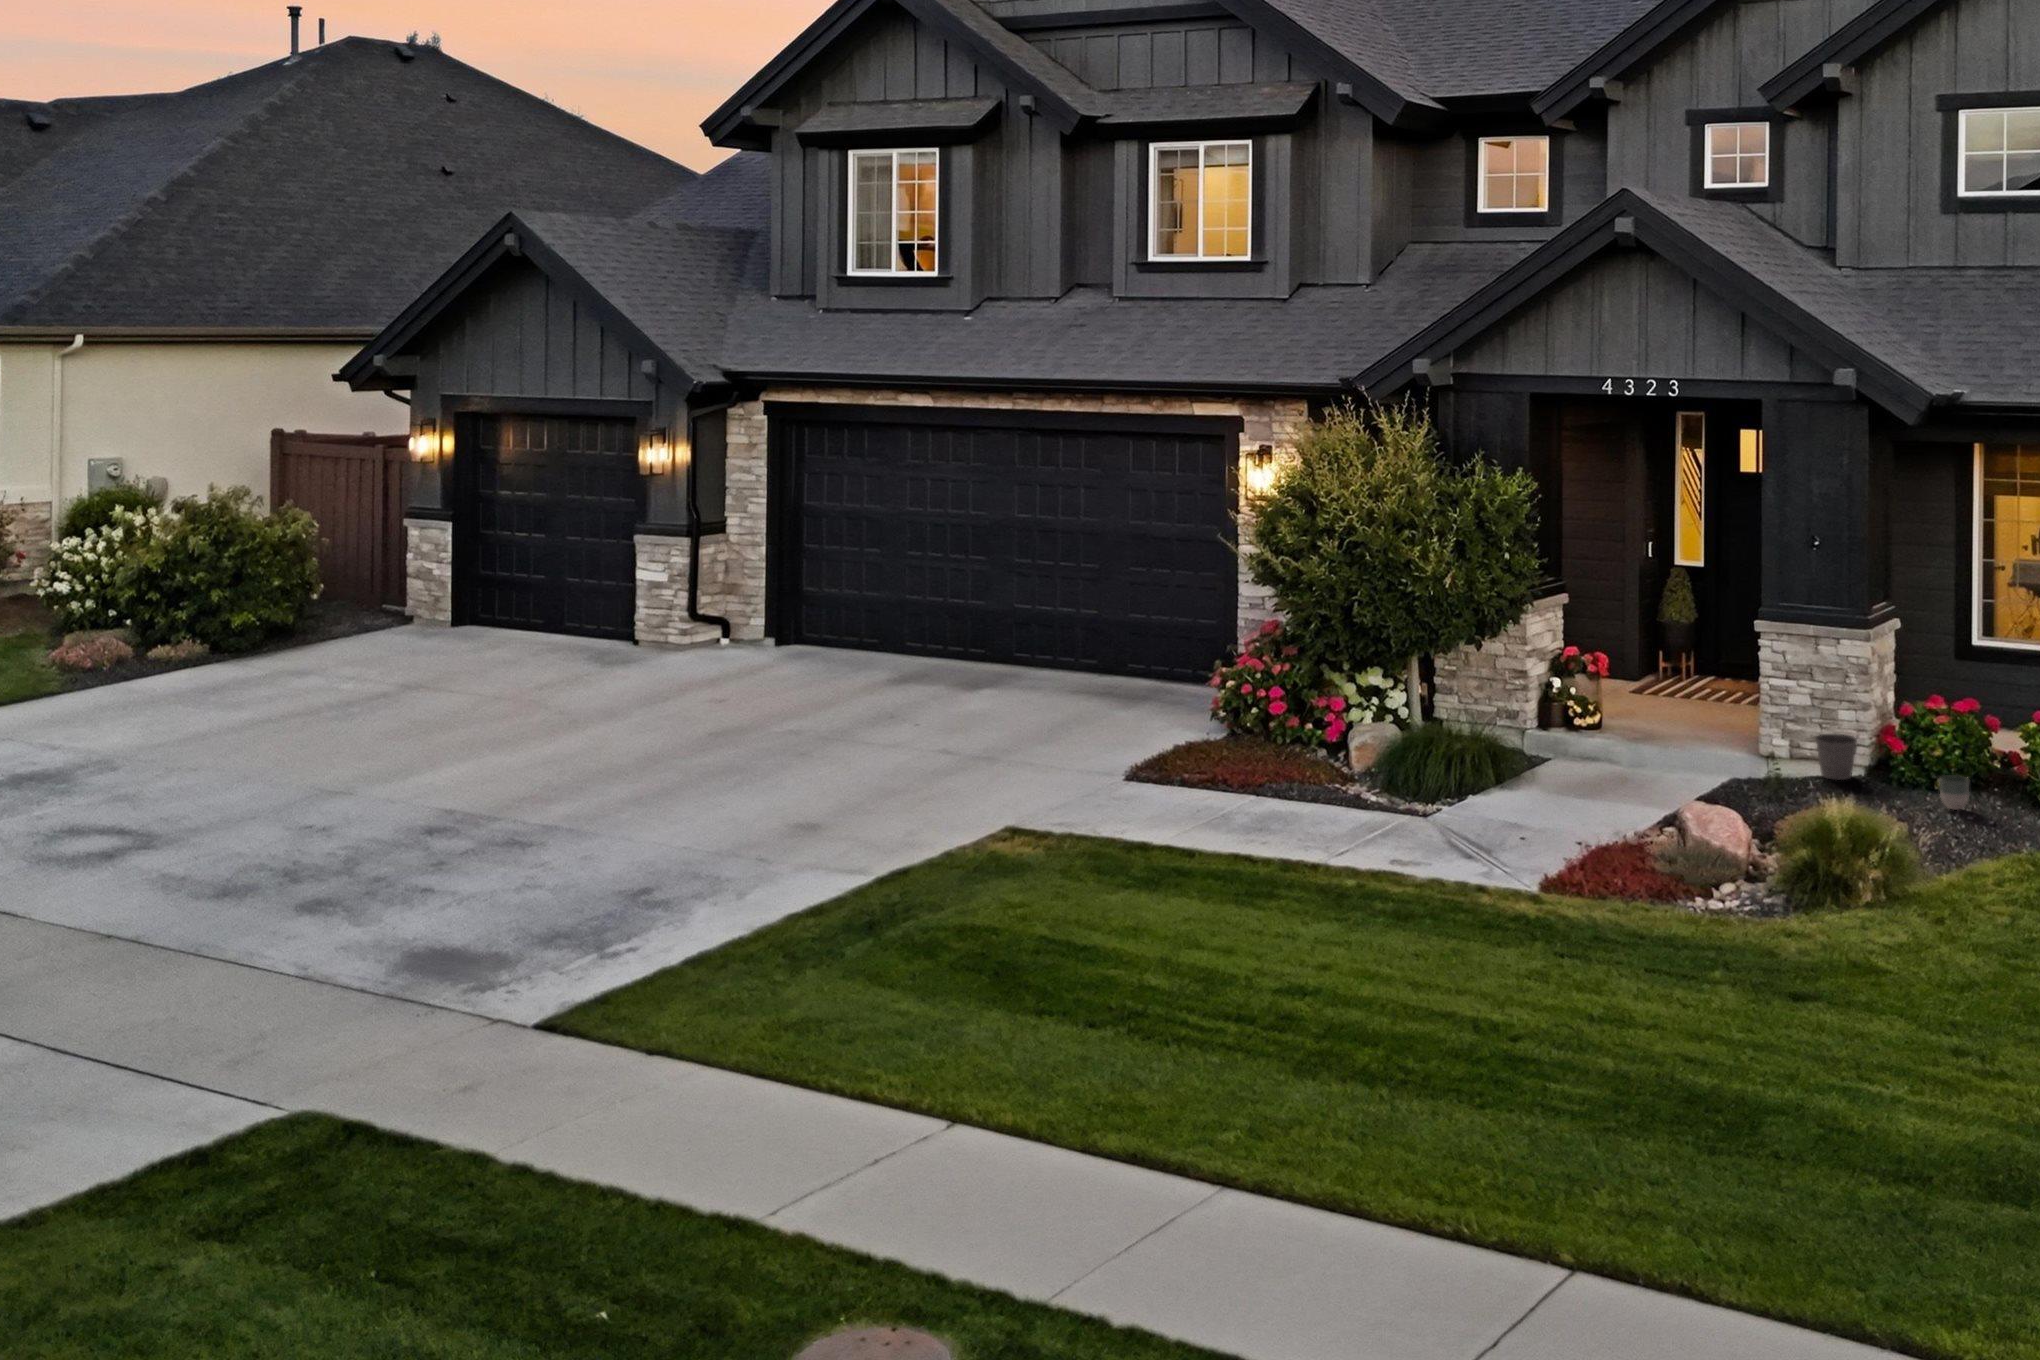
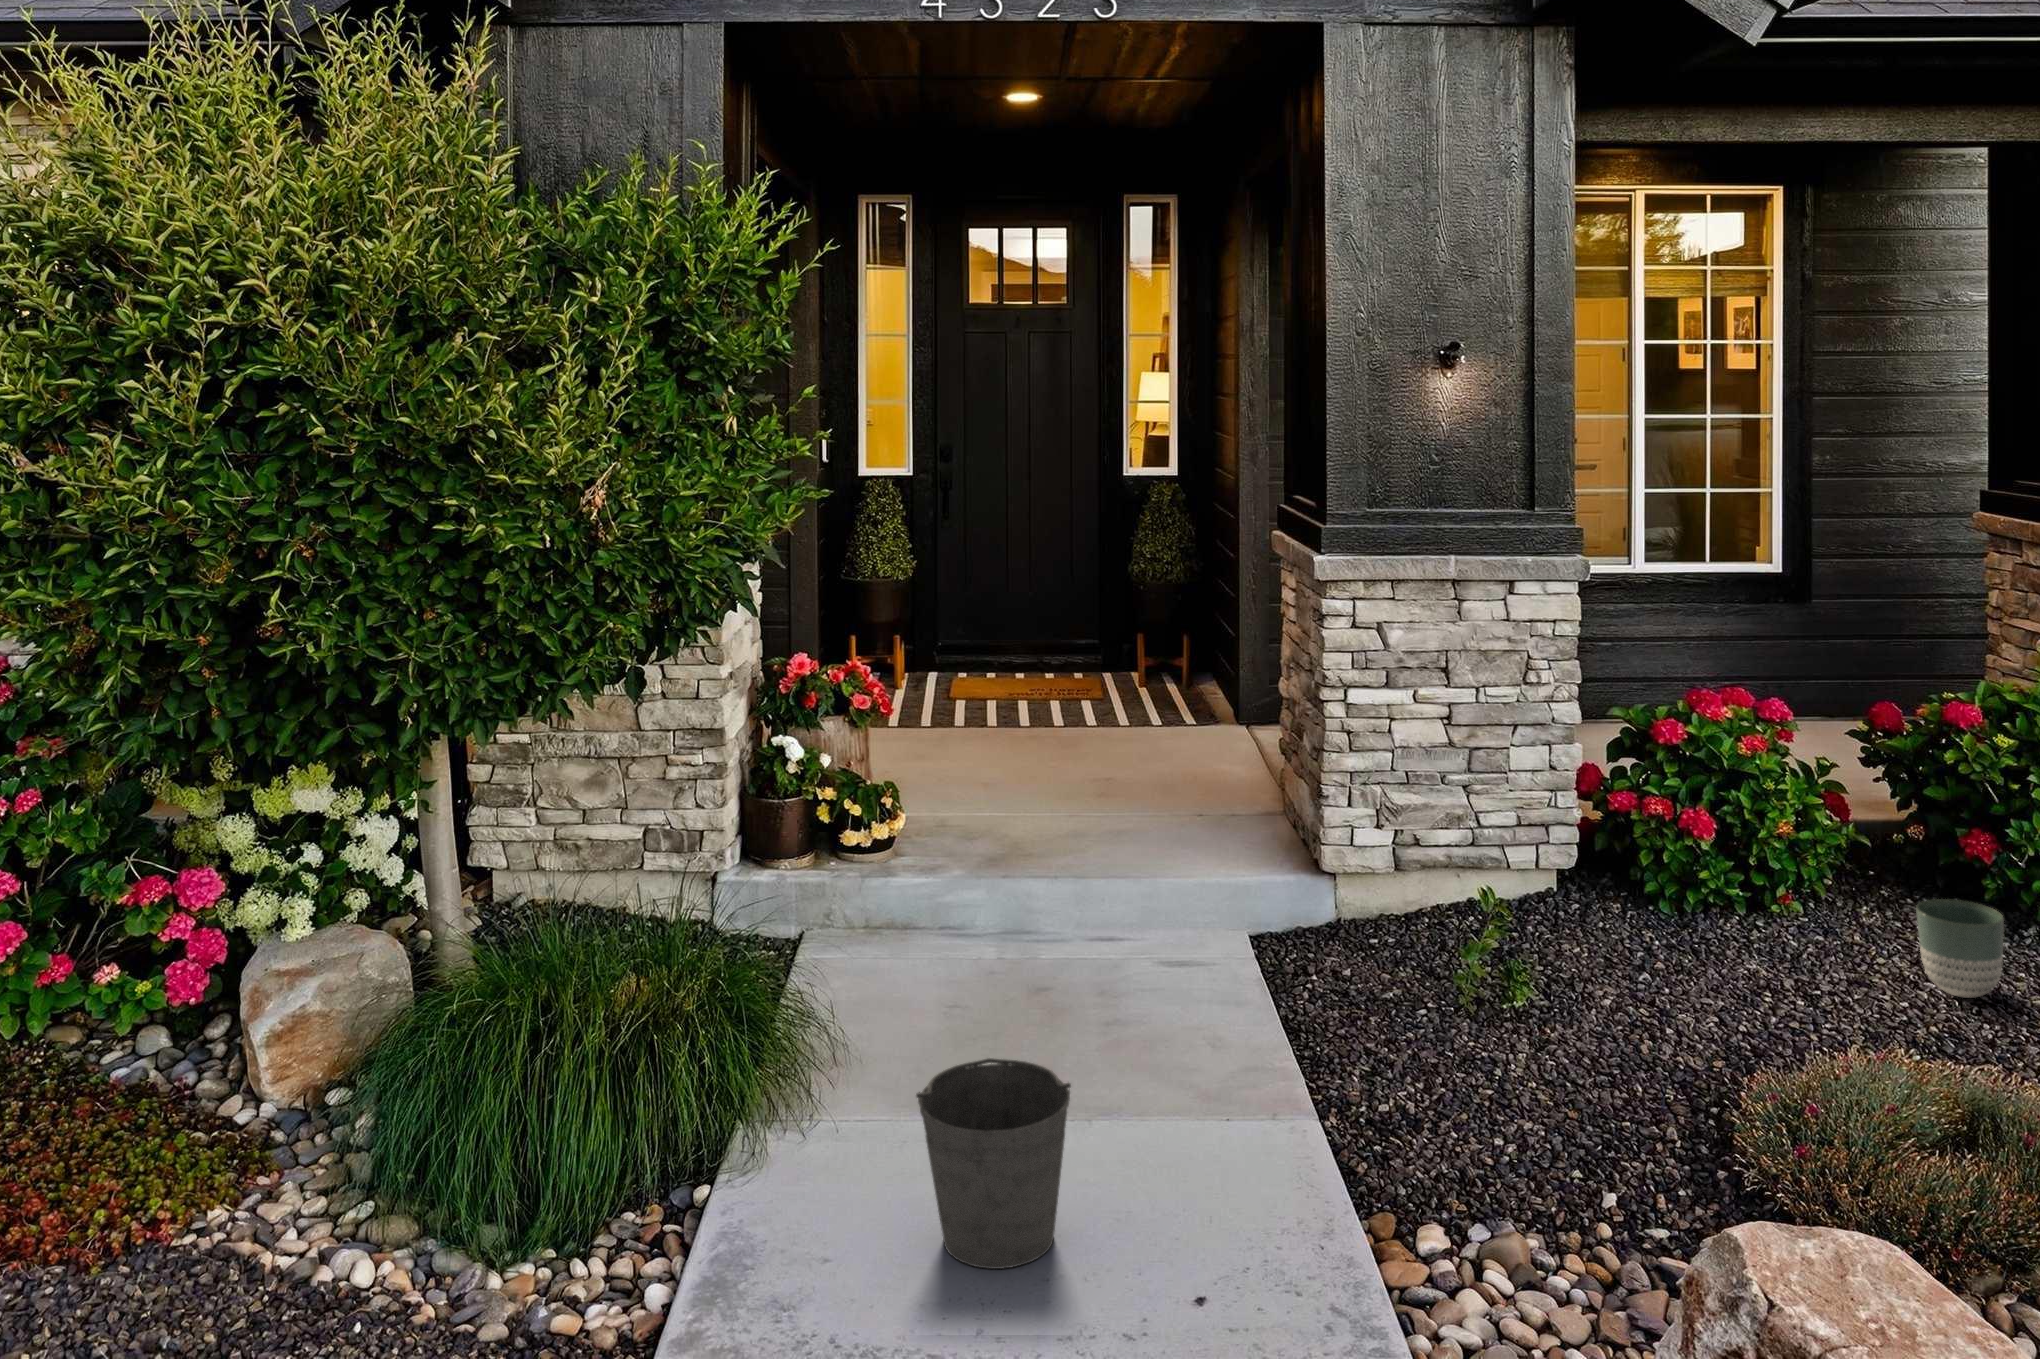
bucket: present [1815,733,1857,780] -> present [916,1058,1071,1269]

